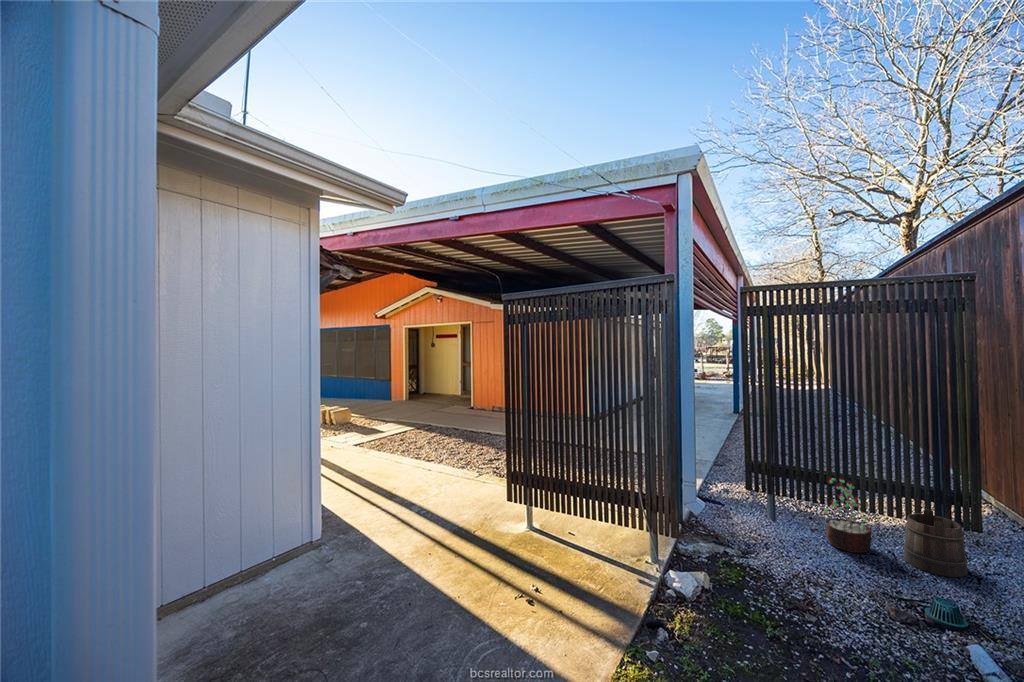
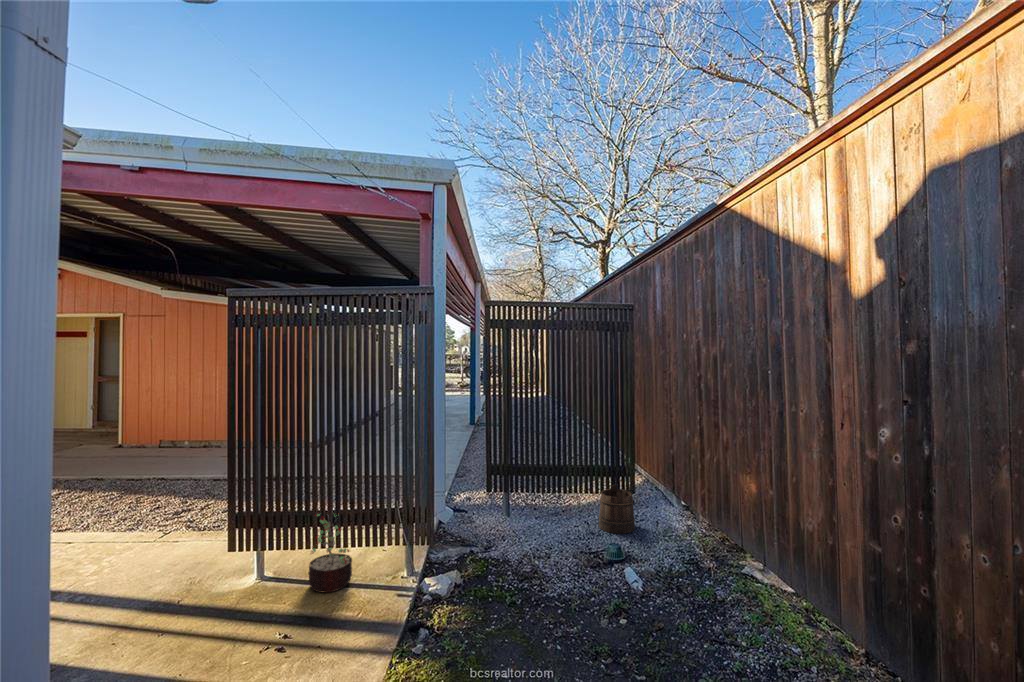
decorative plant: present [823,478,872,553] -> present [308,513,352,593]

